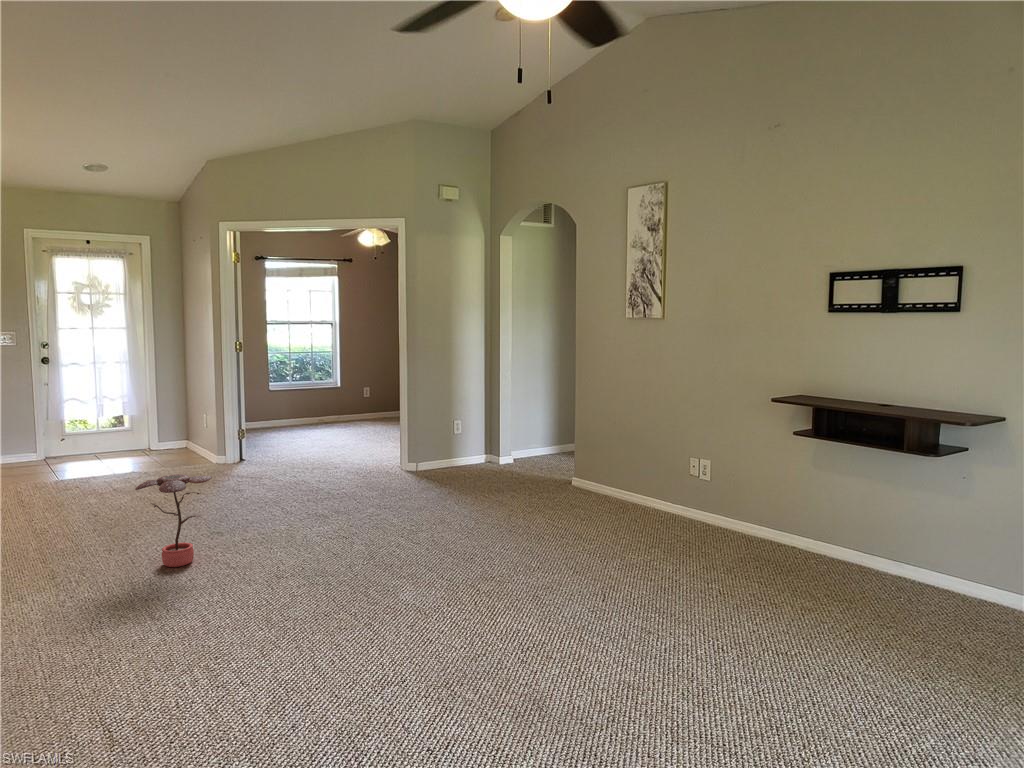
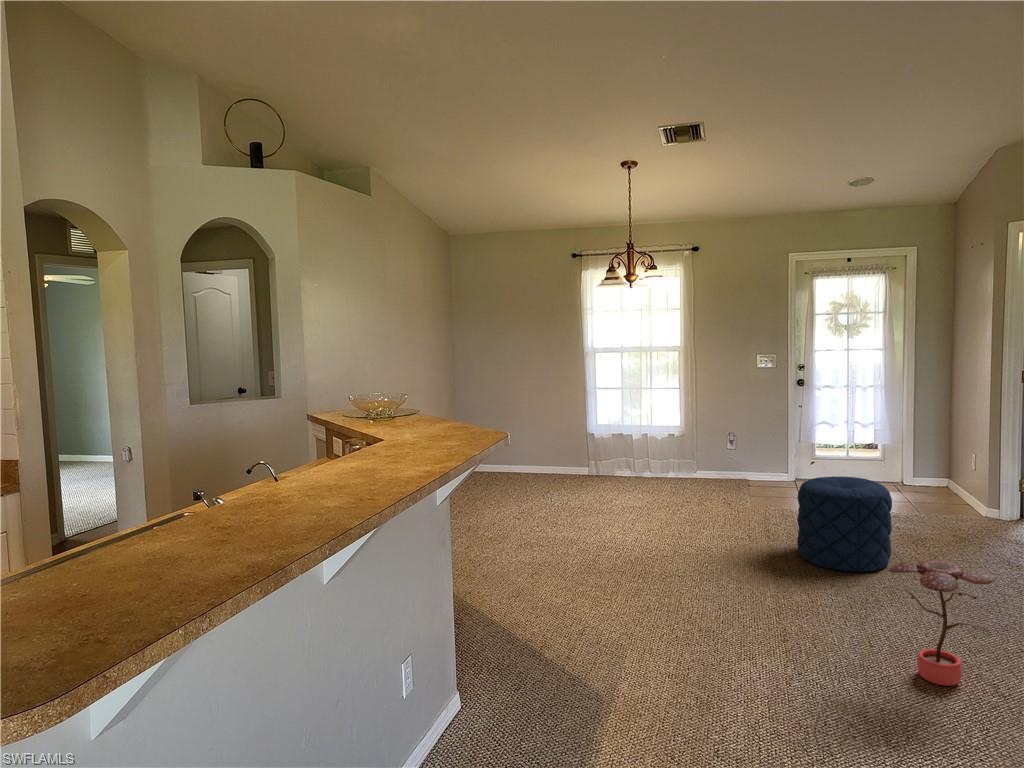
pouf: none [50,436,141,520] -> present [797,476,892,572]

